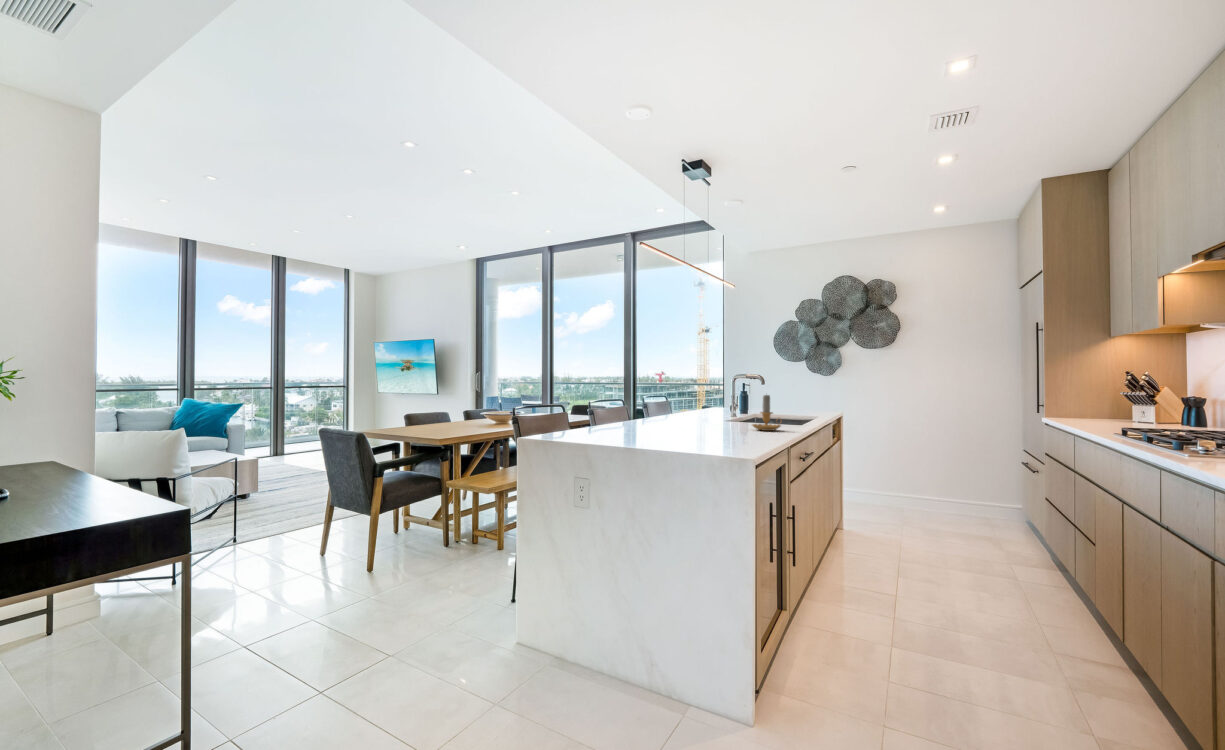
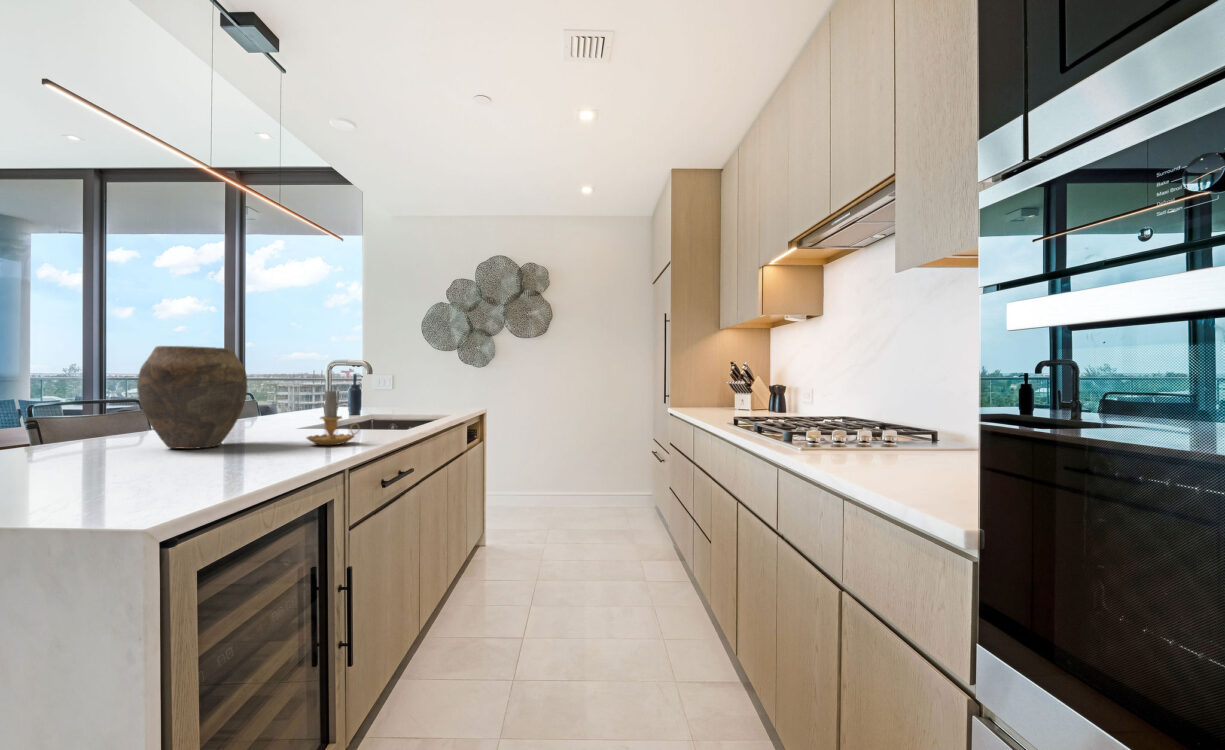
vase: none [664,367,716,428] -> present [137,346,248,449]

